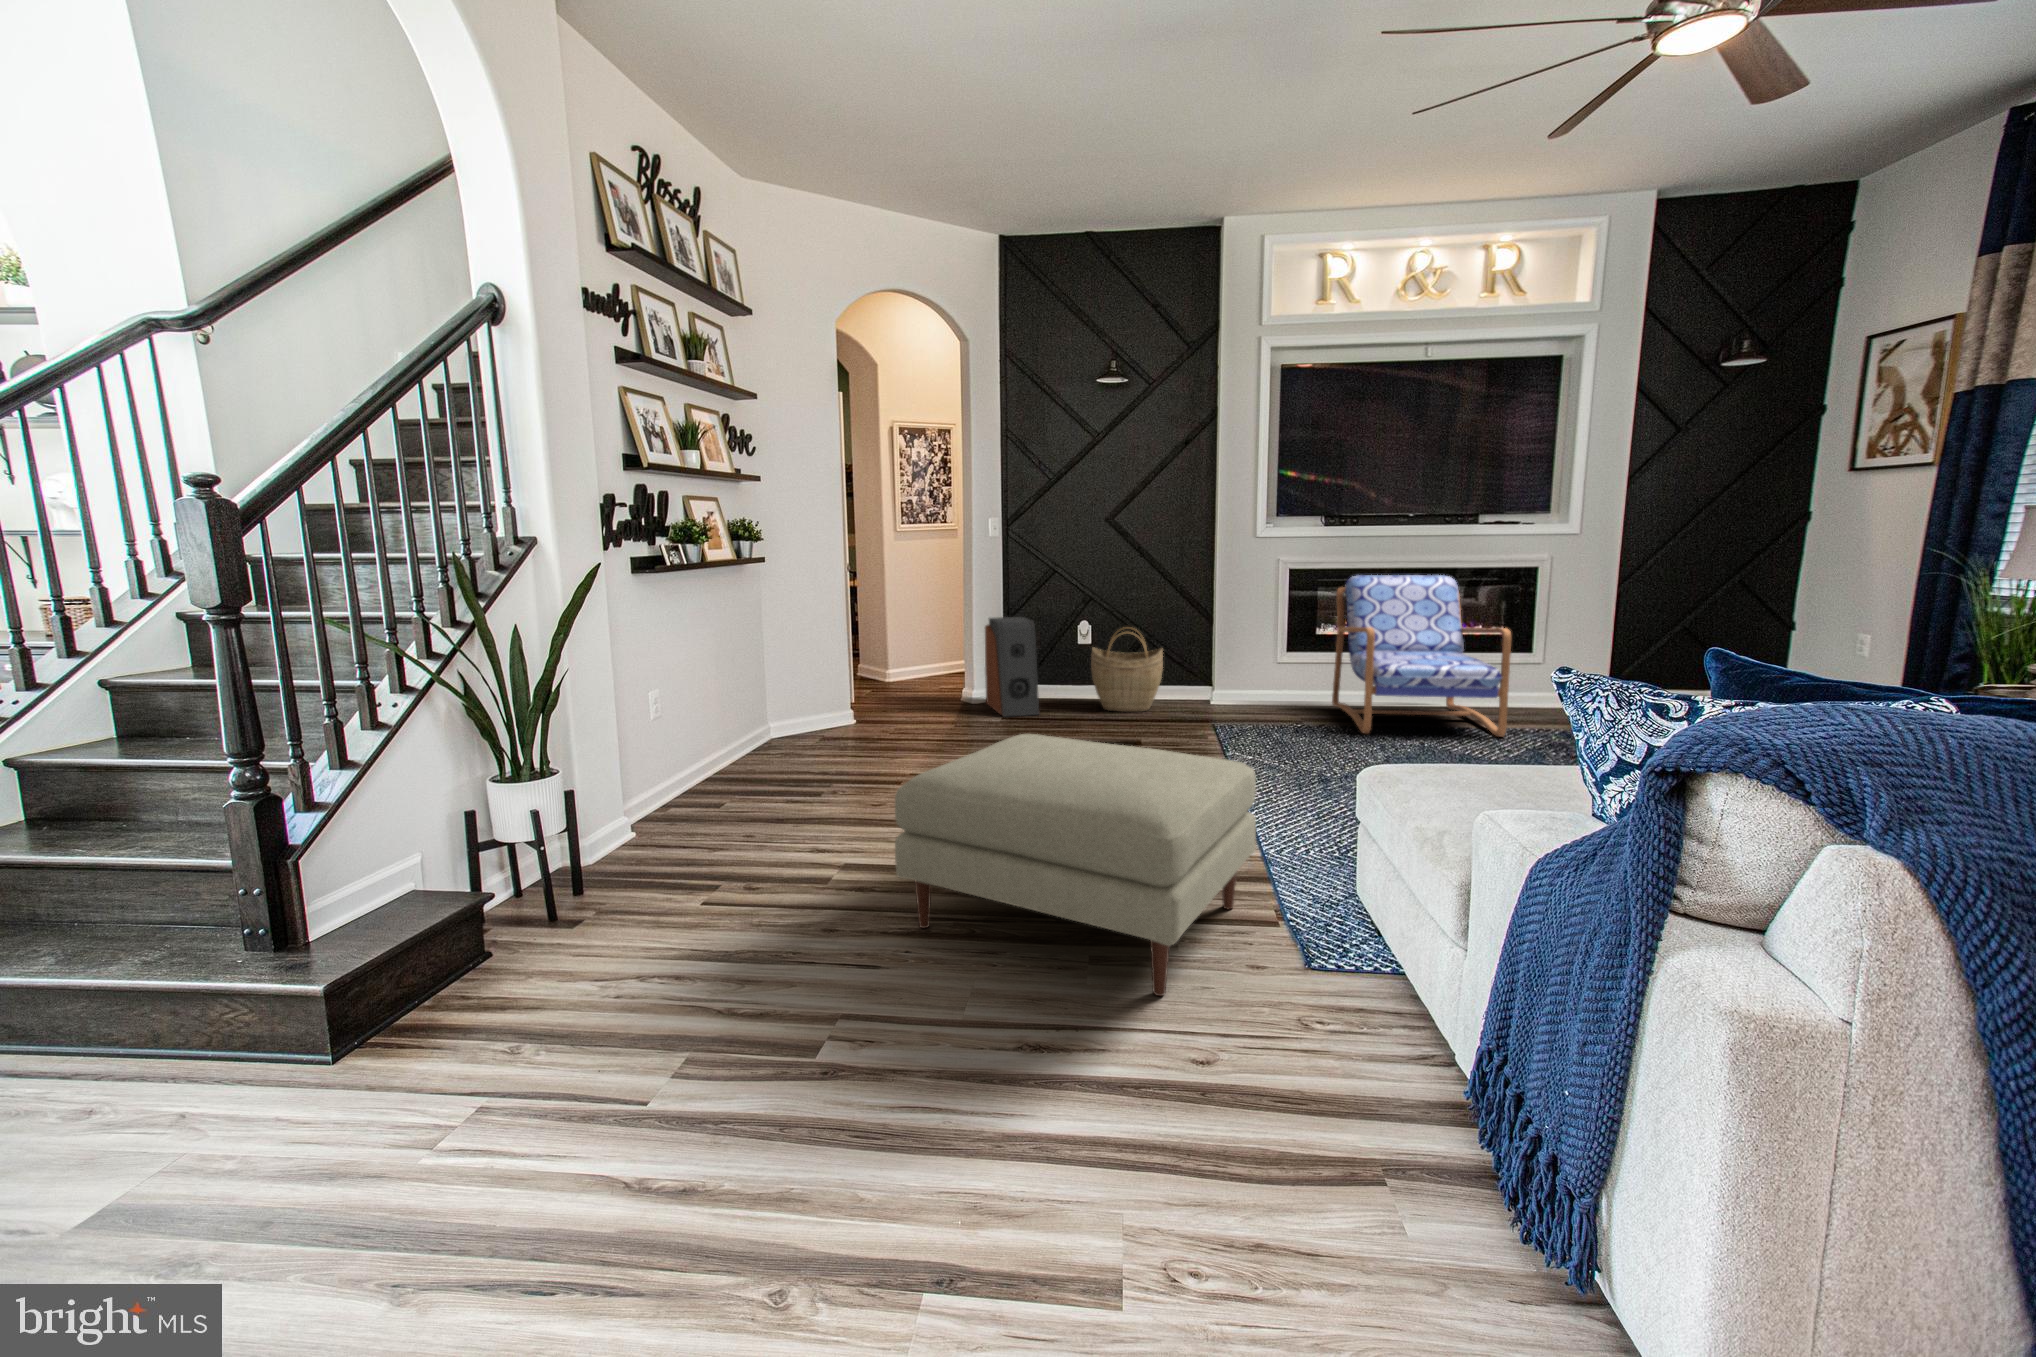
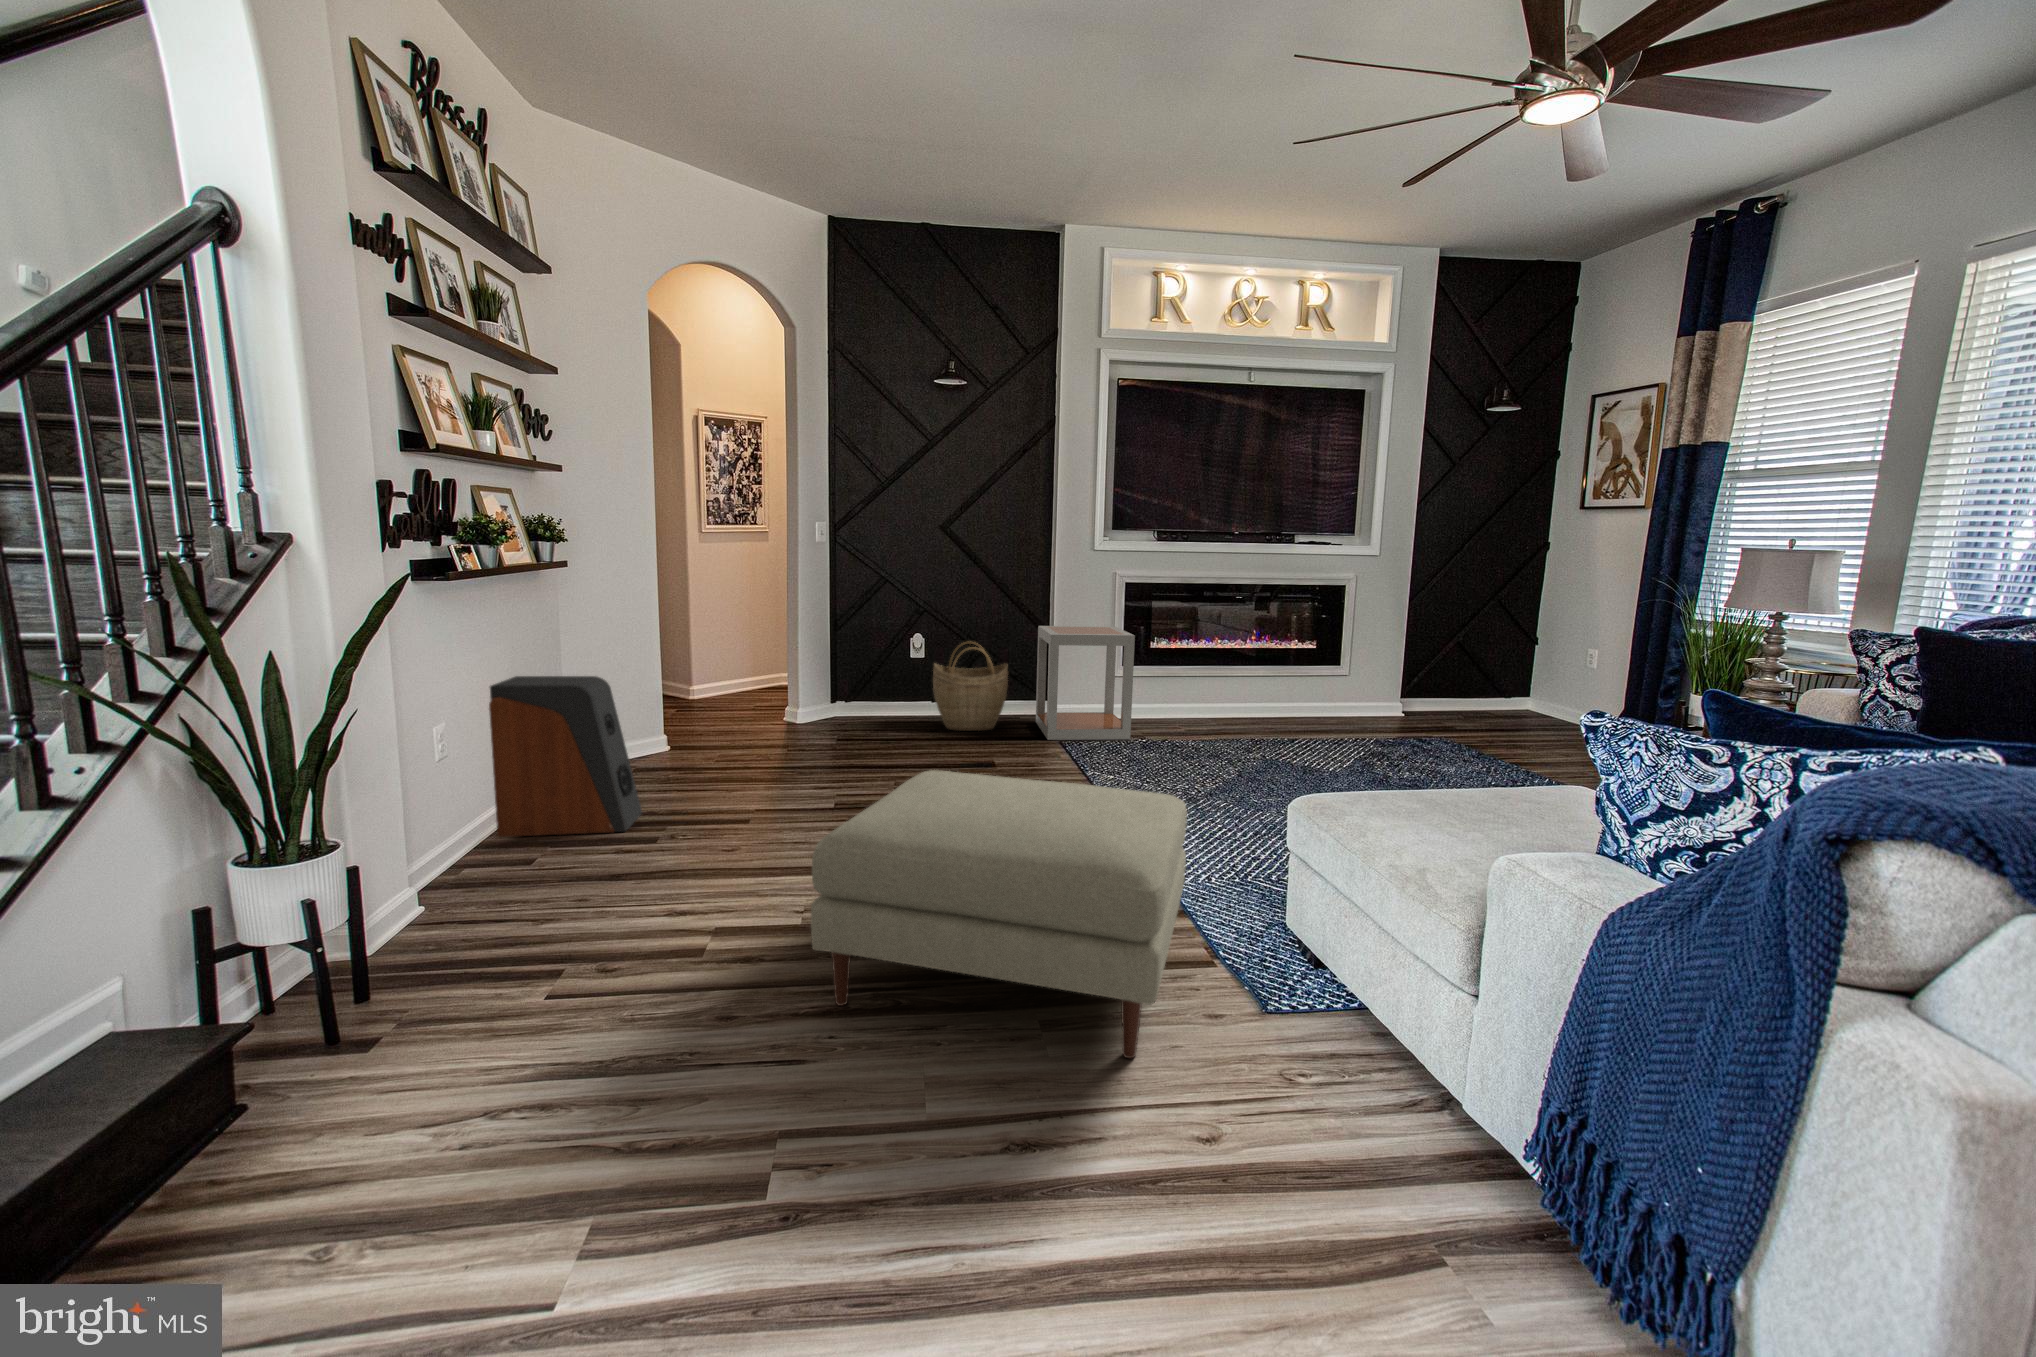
armchair: present [1332,575,1511,737] -> none [1168,591,1337,748]
side table: none [1193,611,1287,723] -> present [1036,626,1135,740]
speaker: present [985,617,1039,717] -> present [489,676,642,837]

